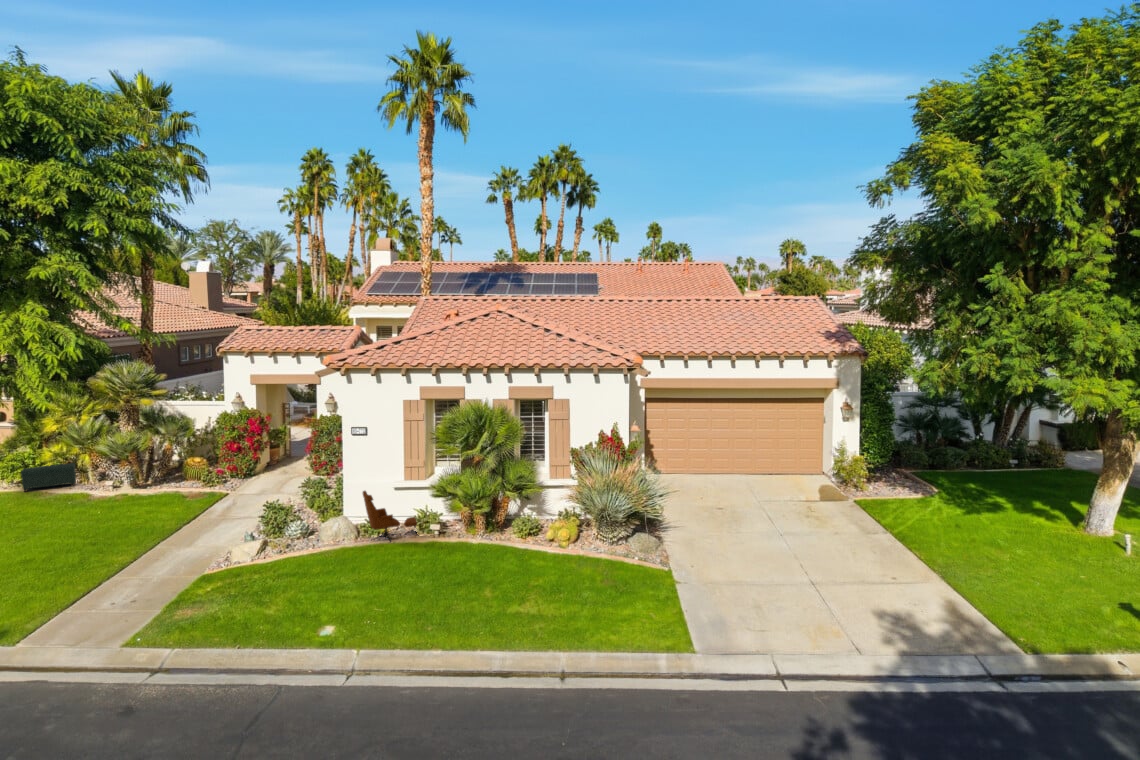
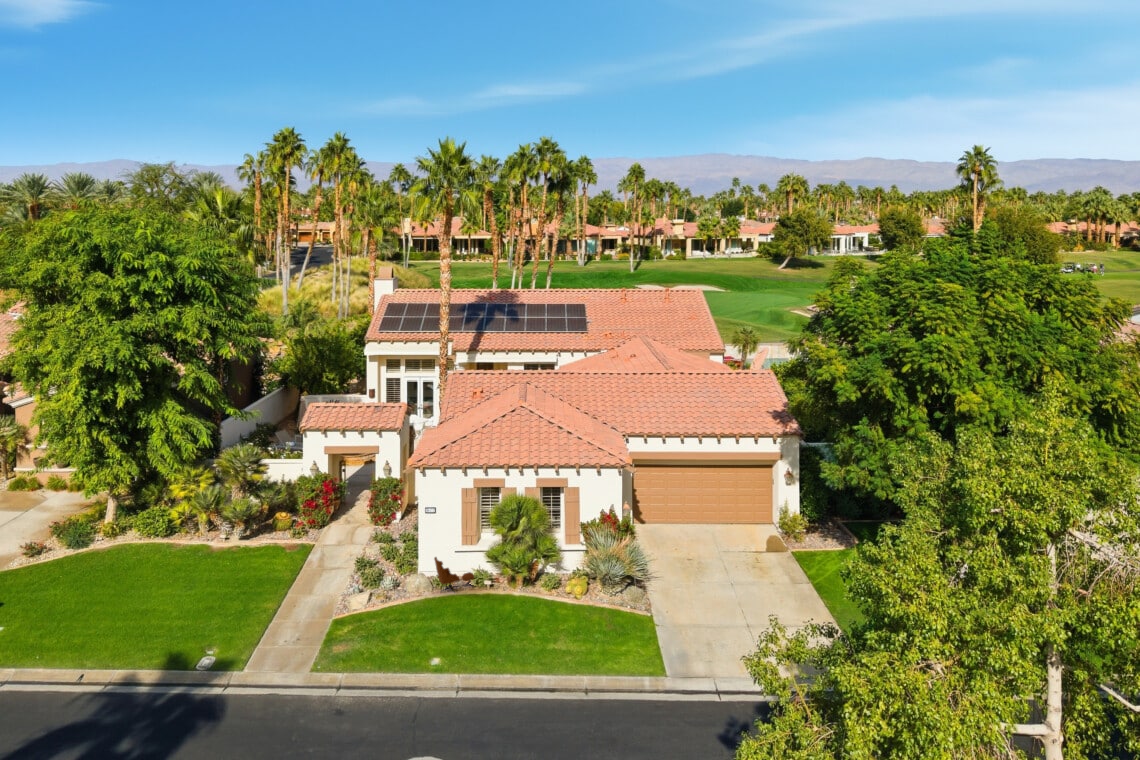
bench: present [21,463,76,492] -> none [152,521,191,546]

